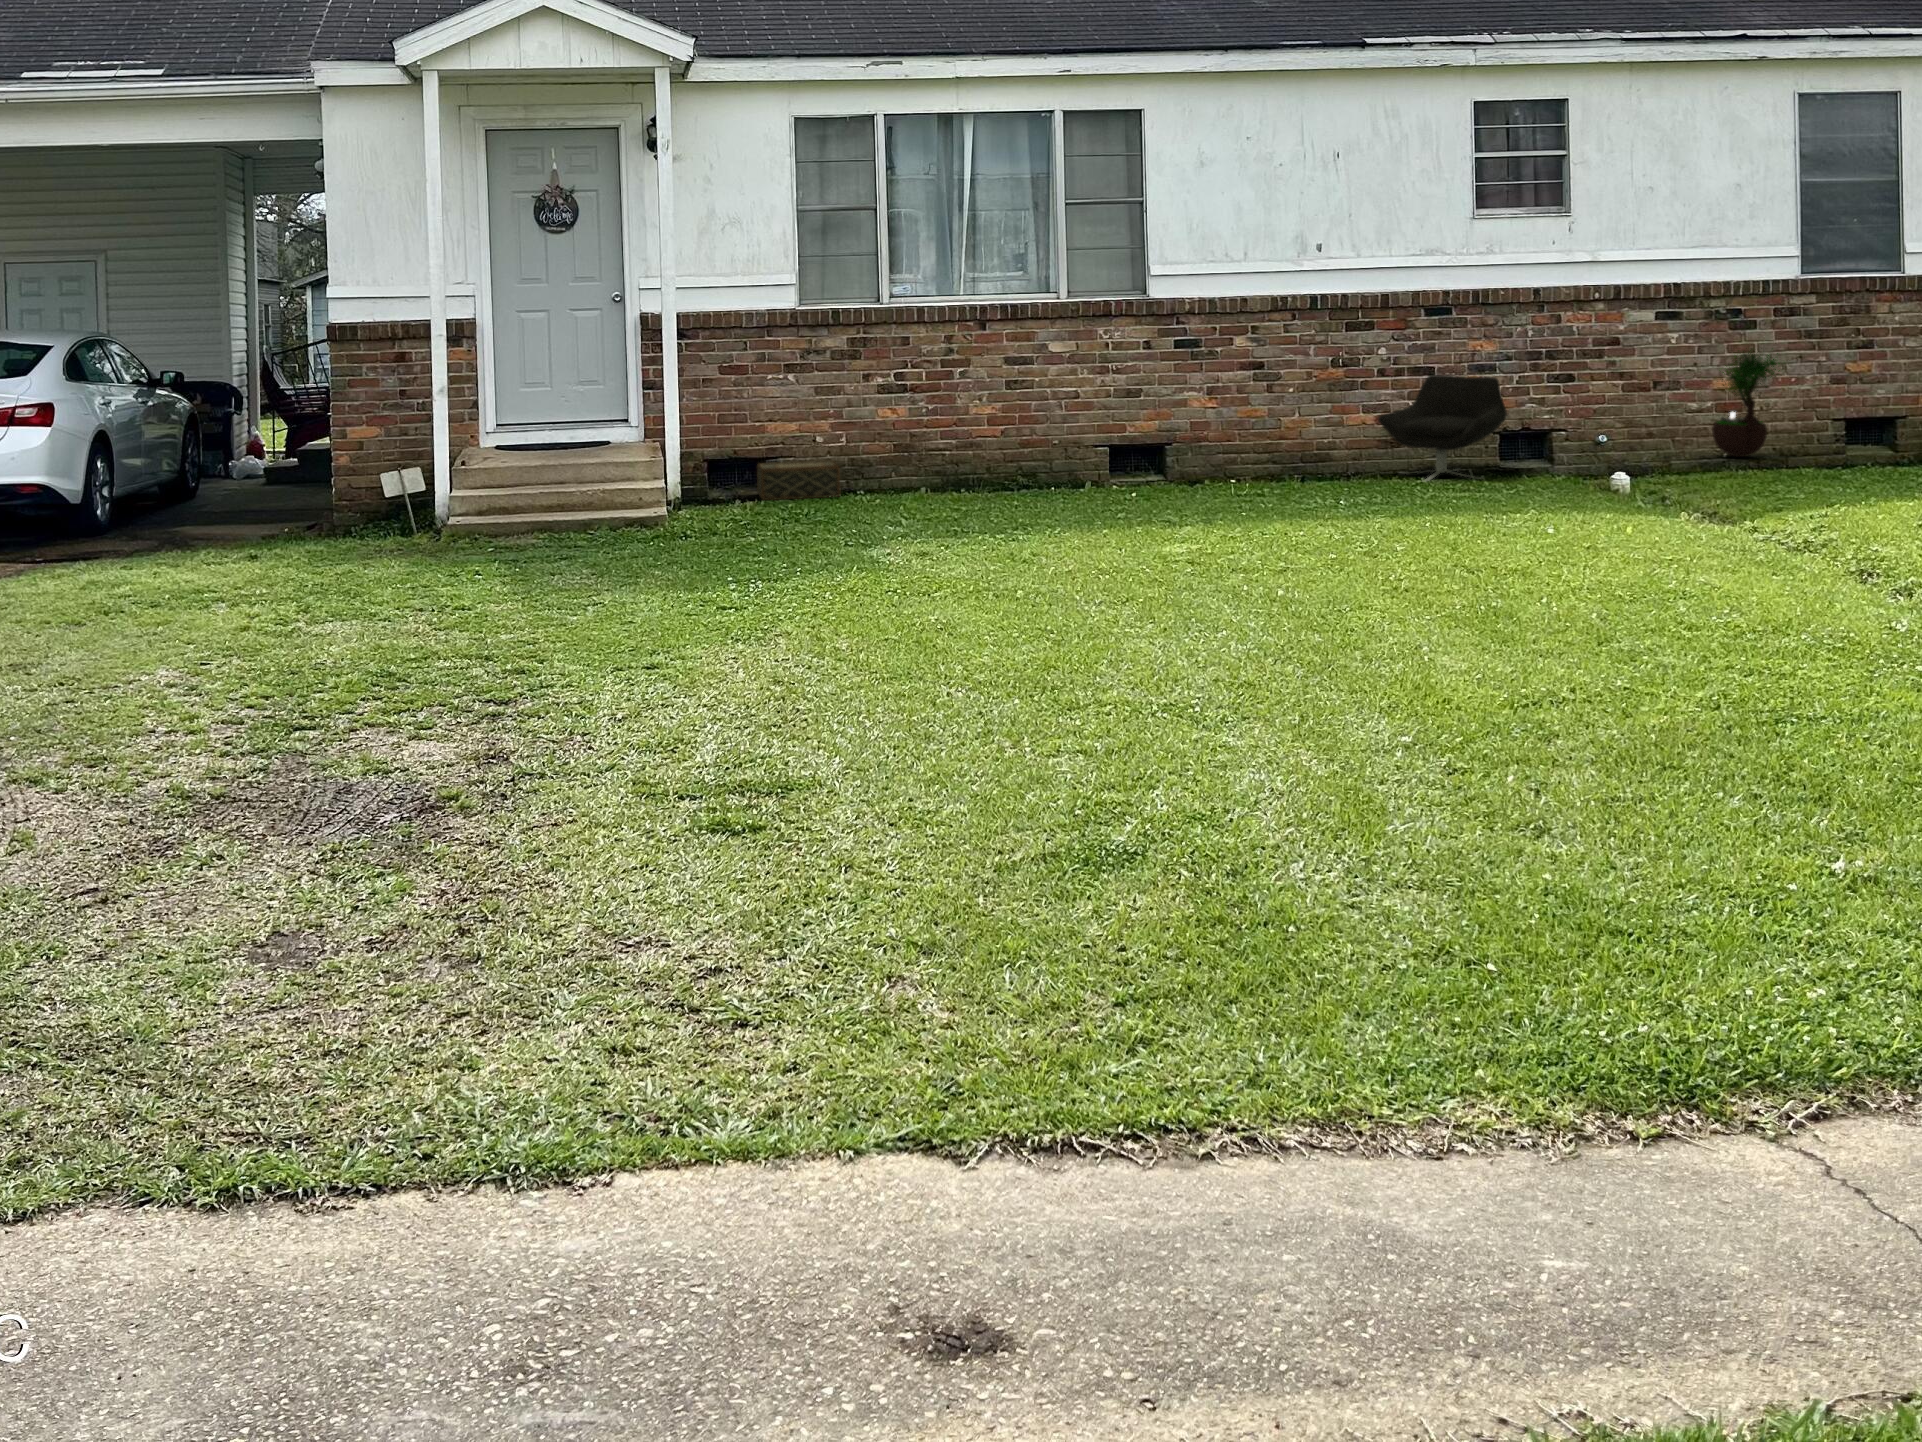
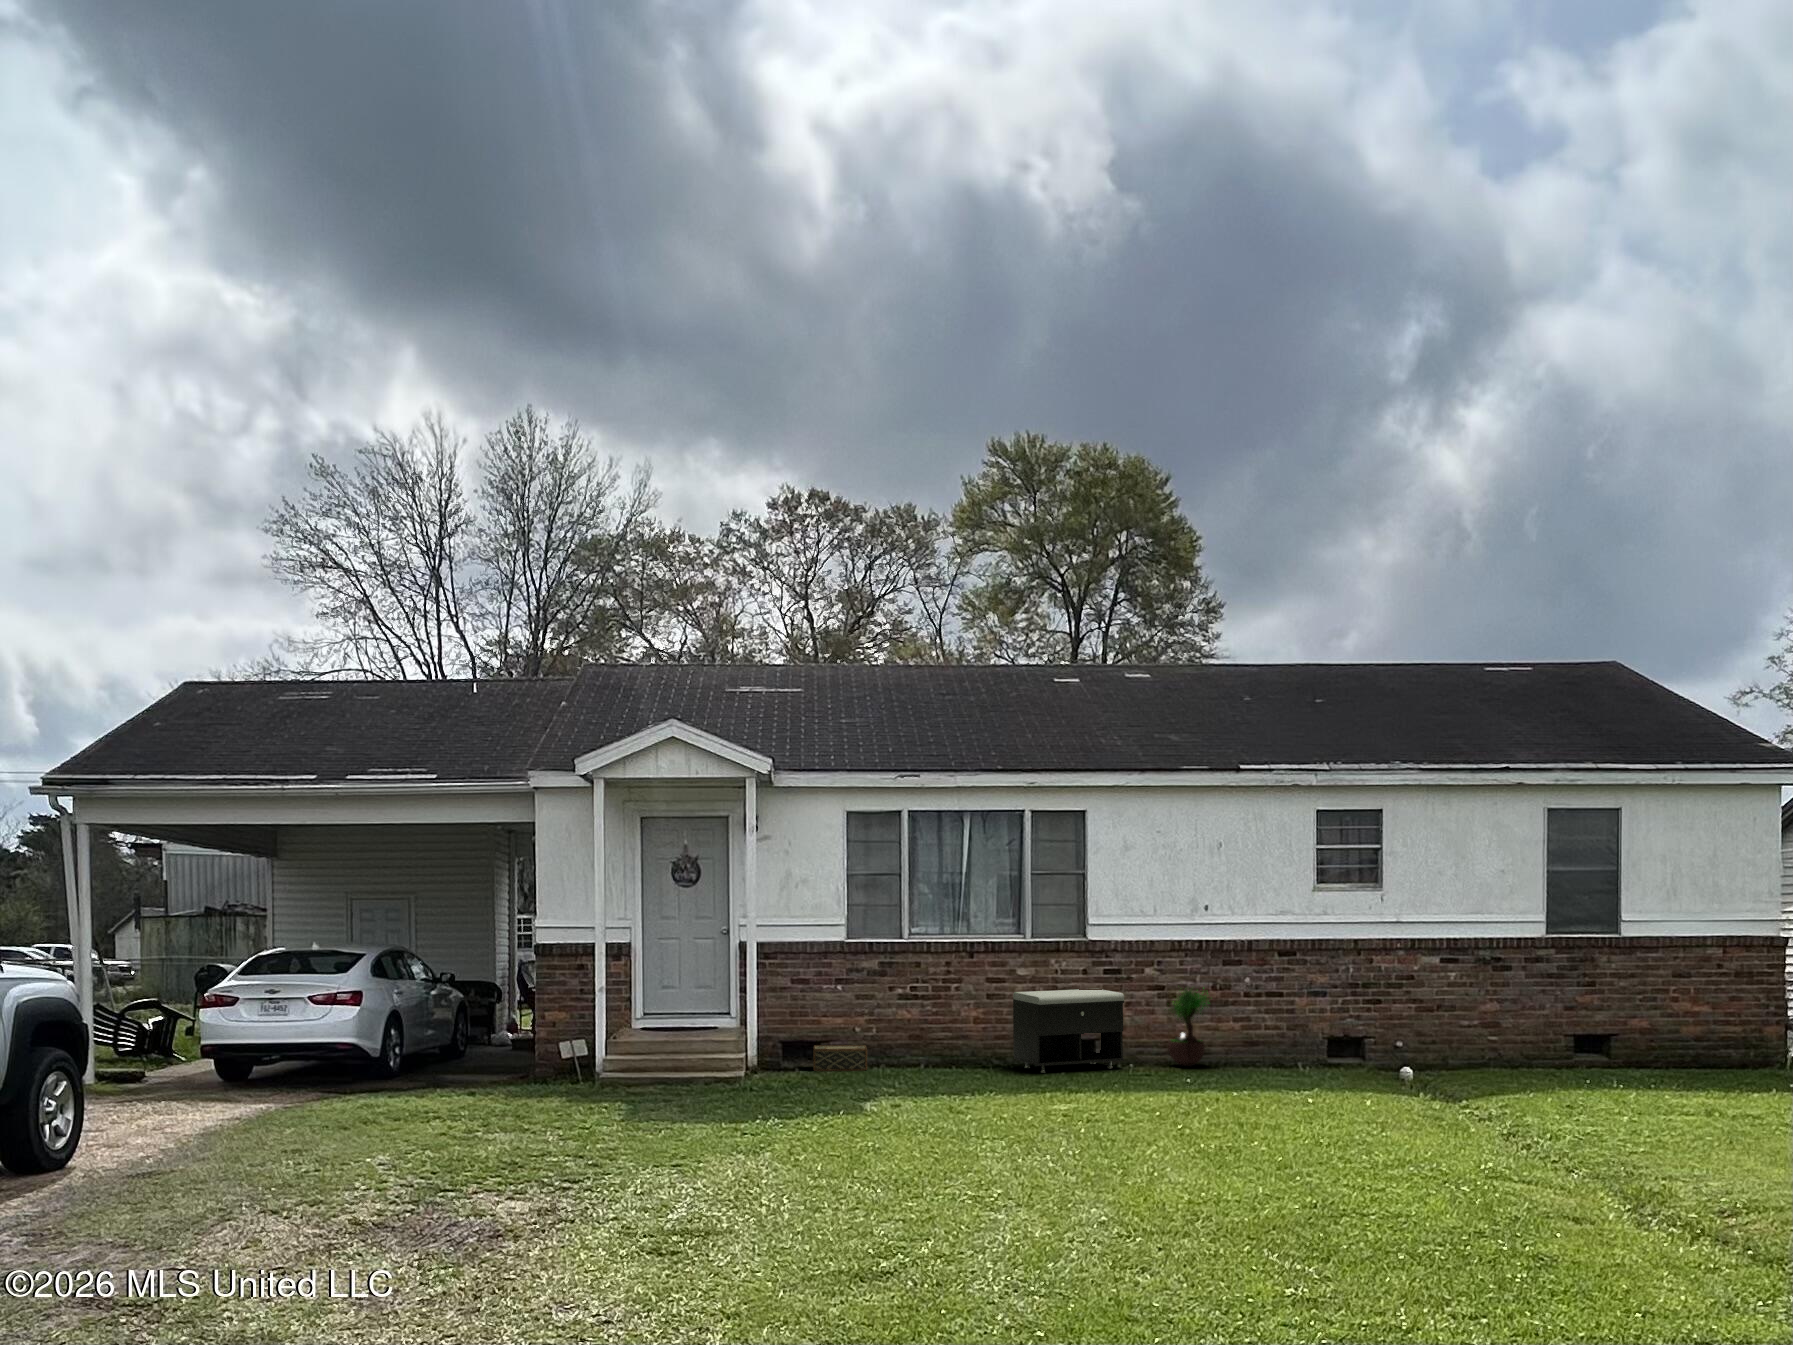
potted tree: present [1712,348,1780,457] -> present [1165,988,1209,1066]
storage bench: none [1049,369,1212,492] -> present [1013,989,1124,1073]
lounge chair: present [1378,375,1507,481] -> none [1242,998,1334,1074]

